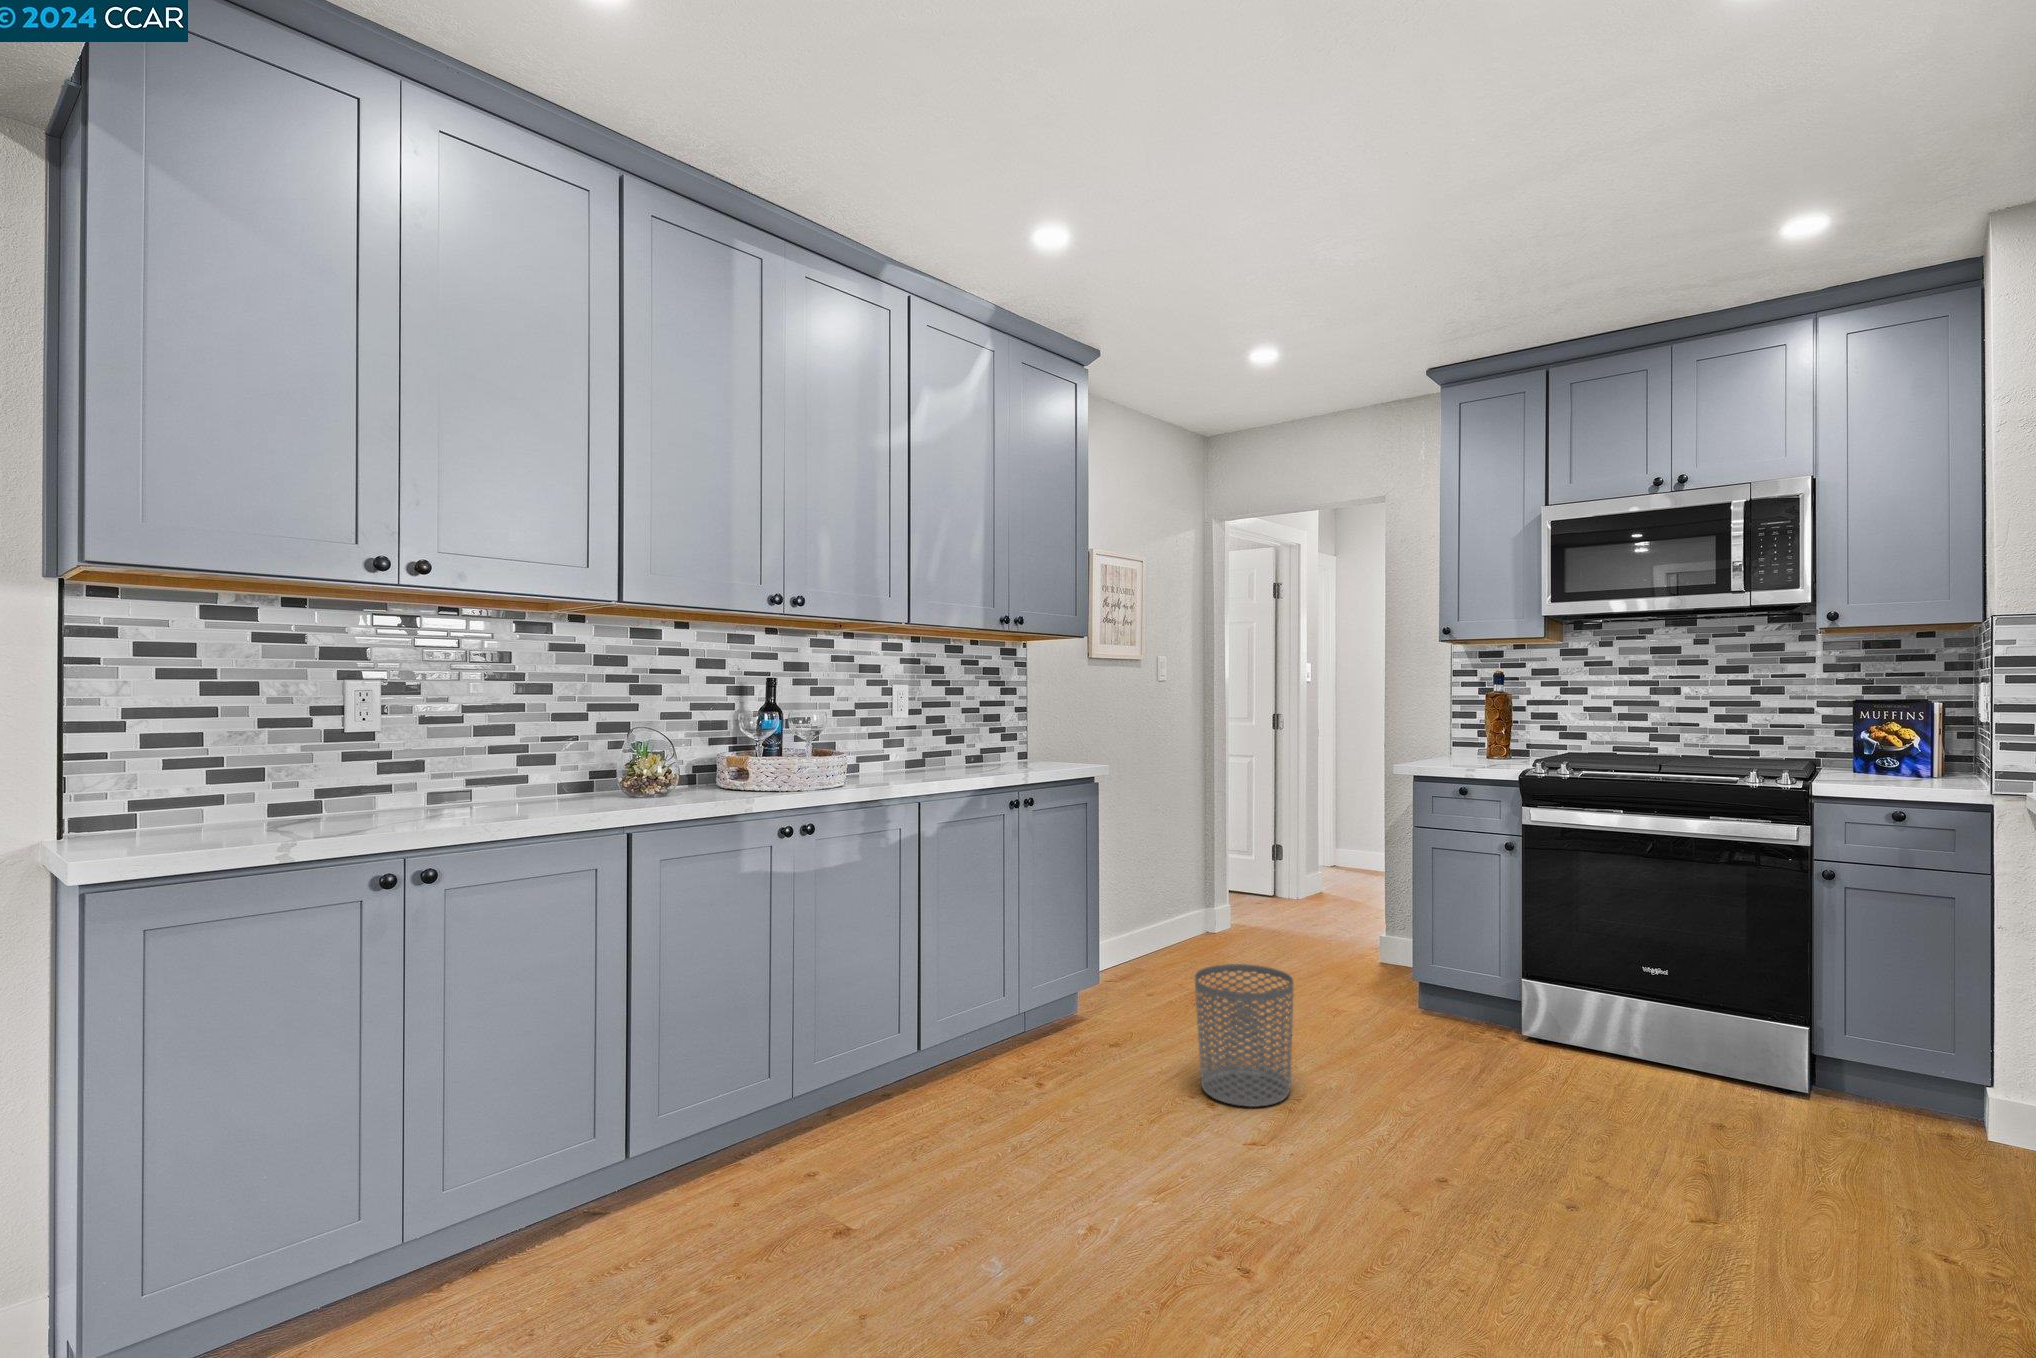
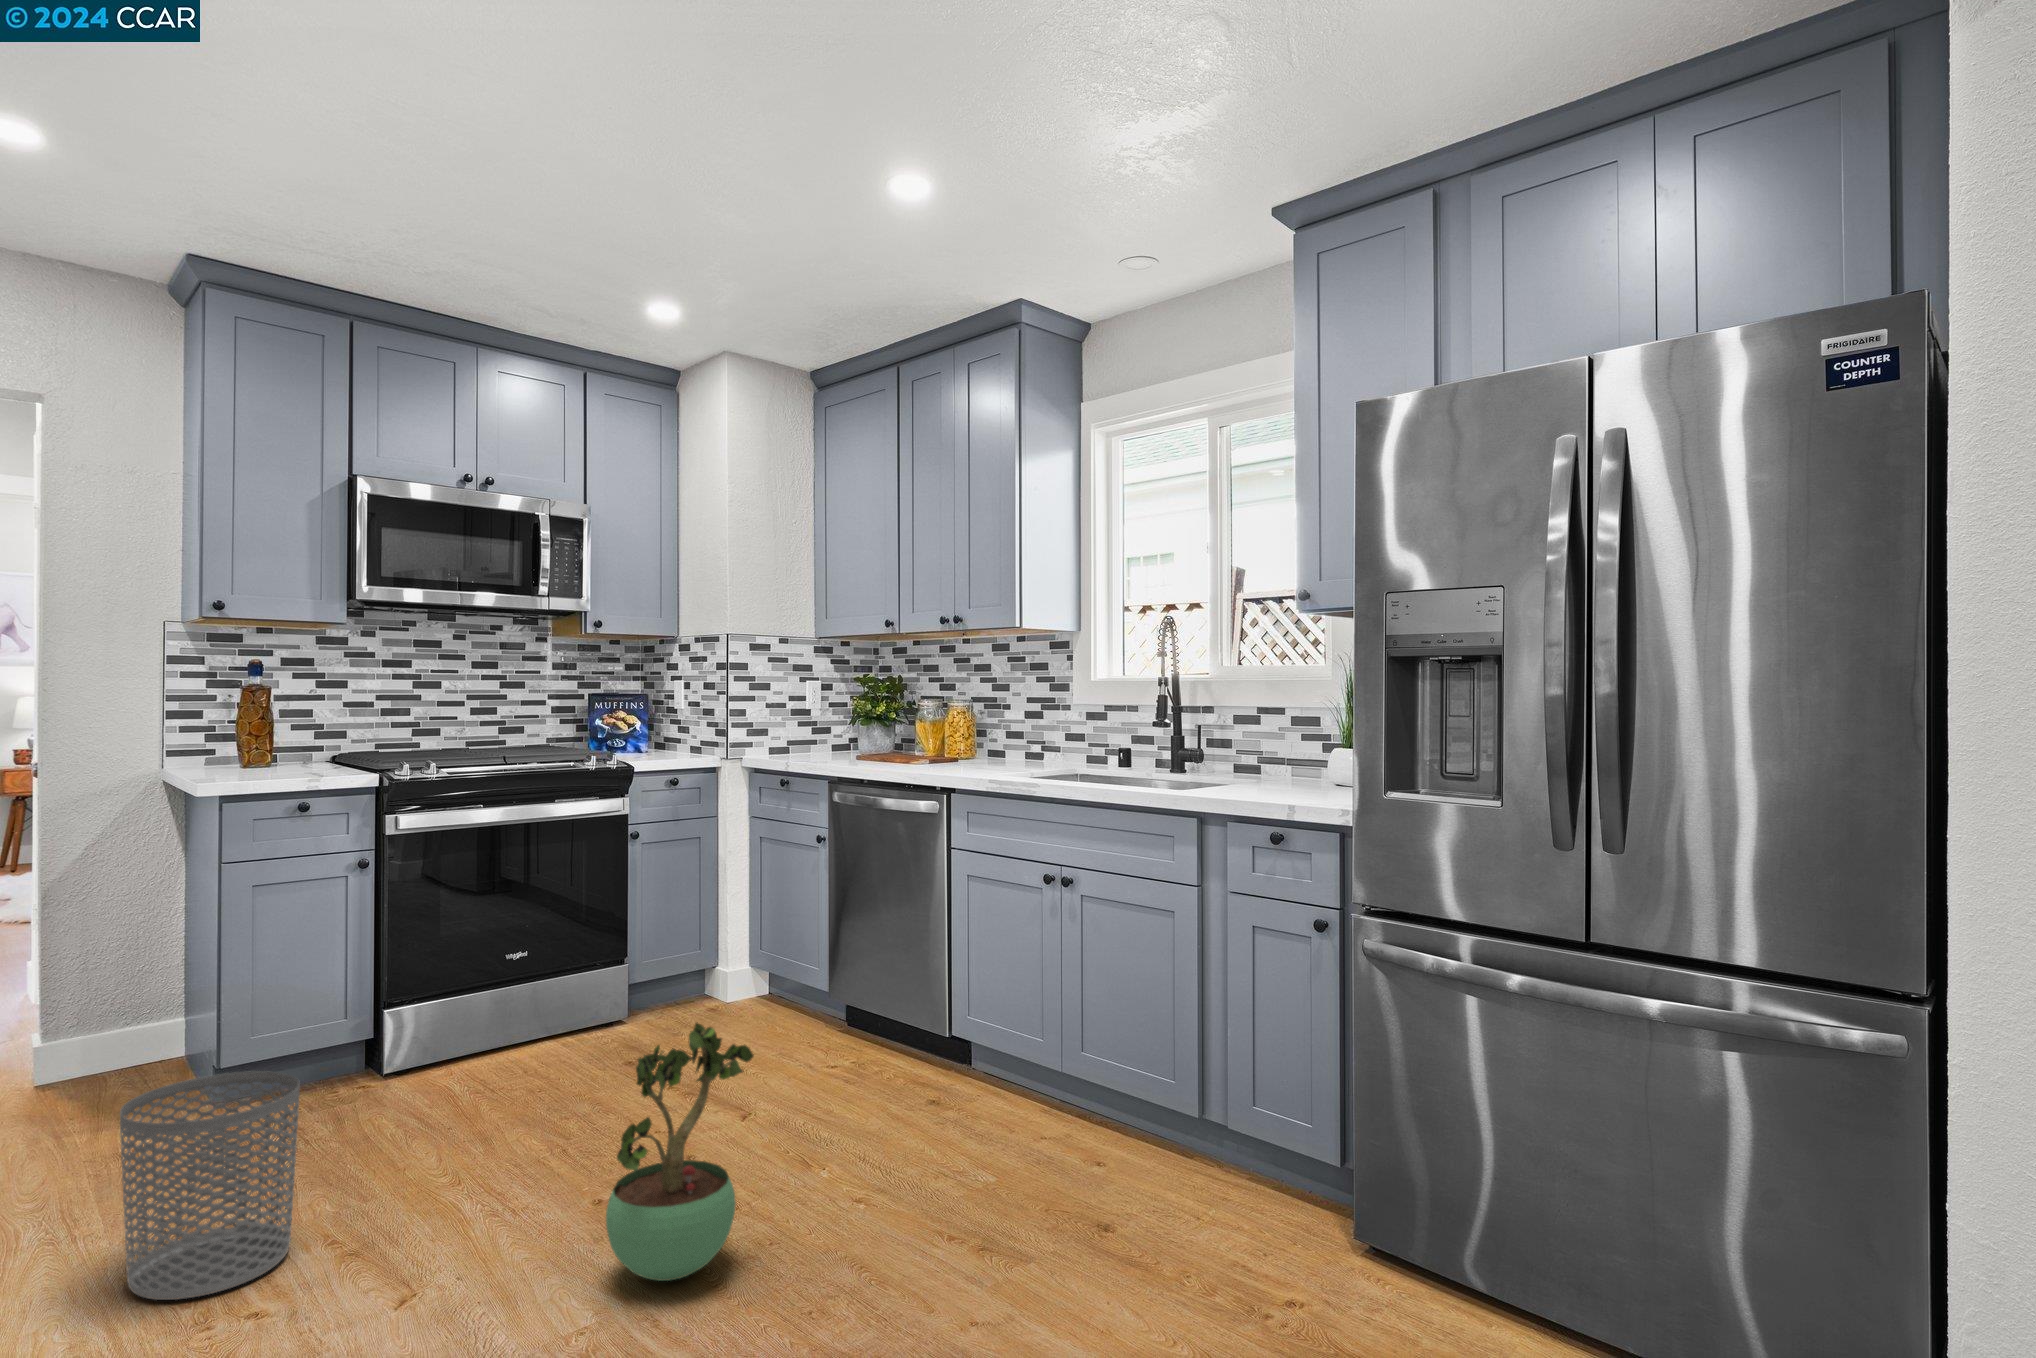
potted plant: none [1311,1040,1469,1268] -> present [606,1022,754,1281]

